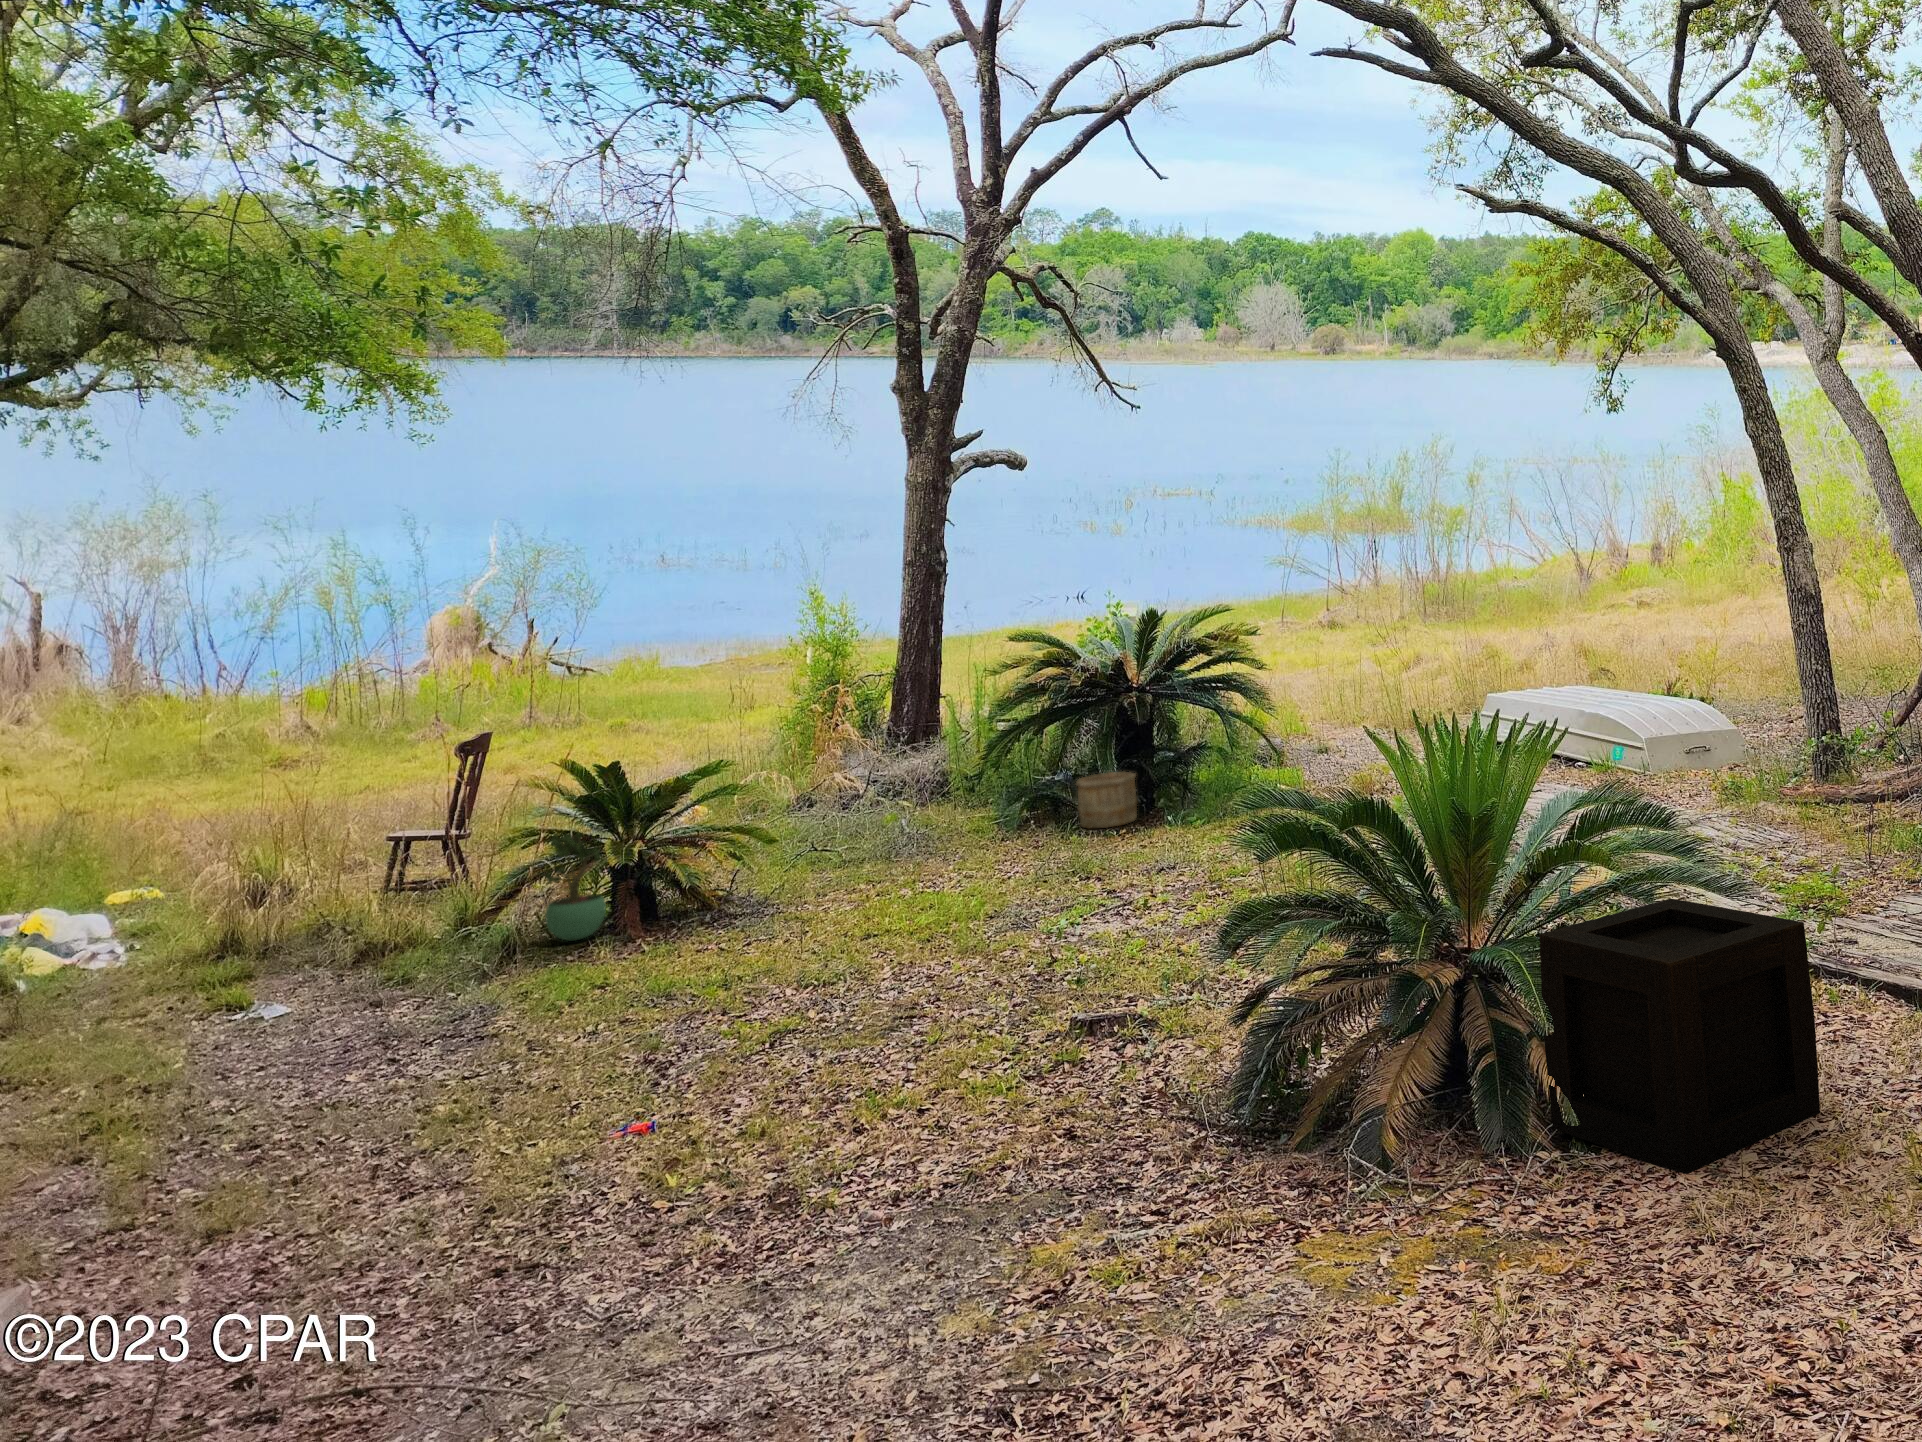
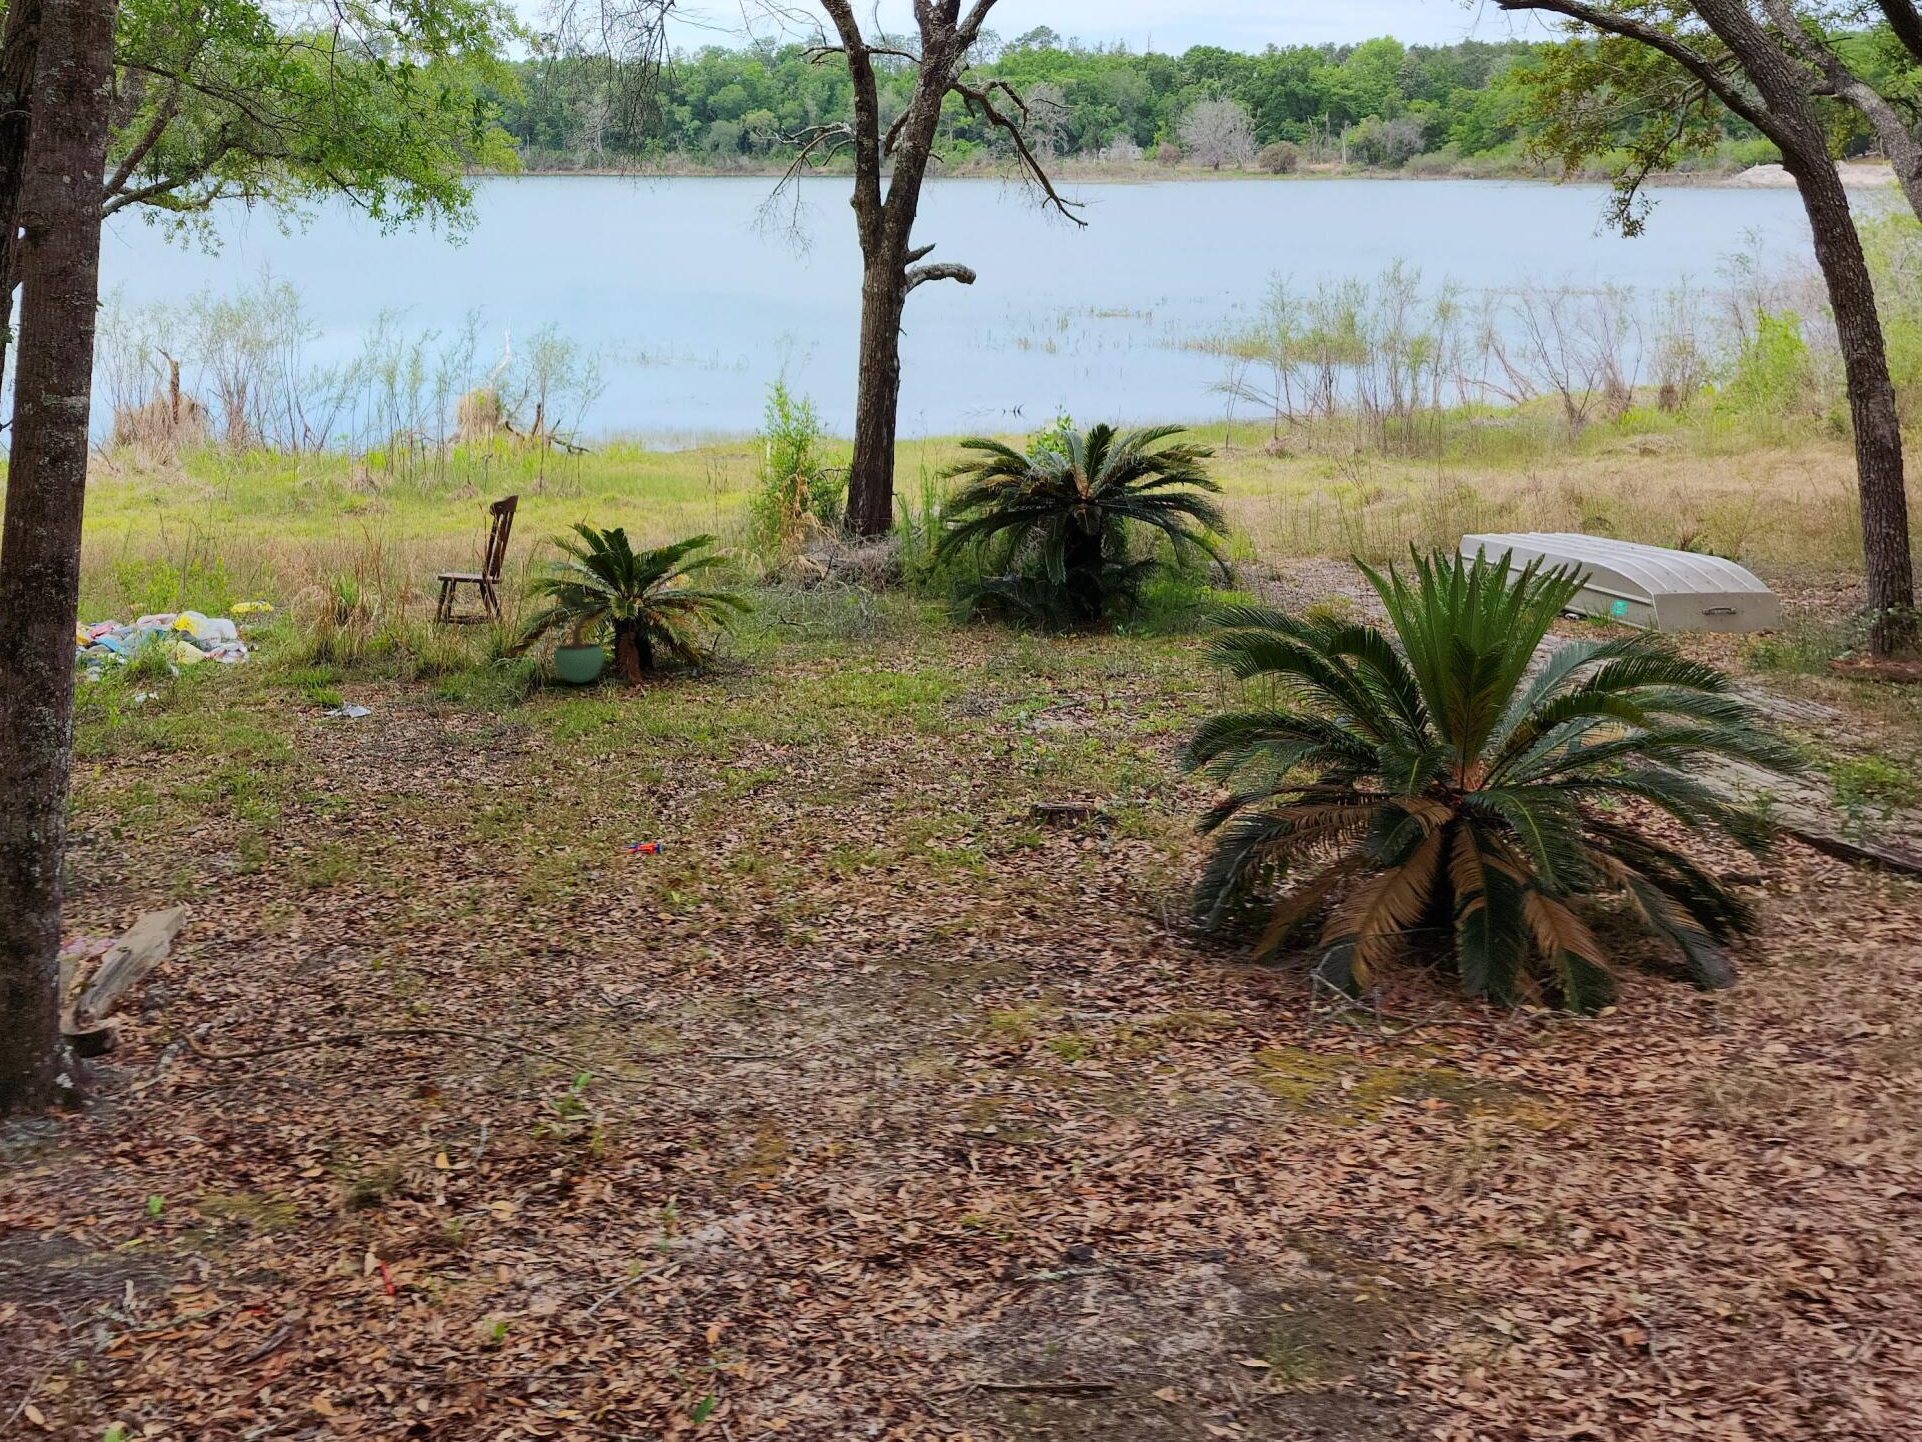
wooden bucket: present [1076,772,1137,828] -> none [1032,566,1096,622]
wooden crate: present [1539,899,1820,1174] -> none [1534,760,1891,1059]

